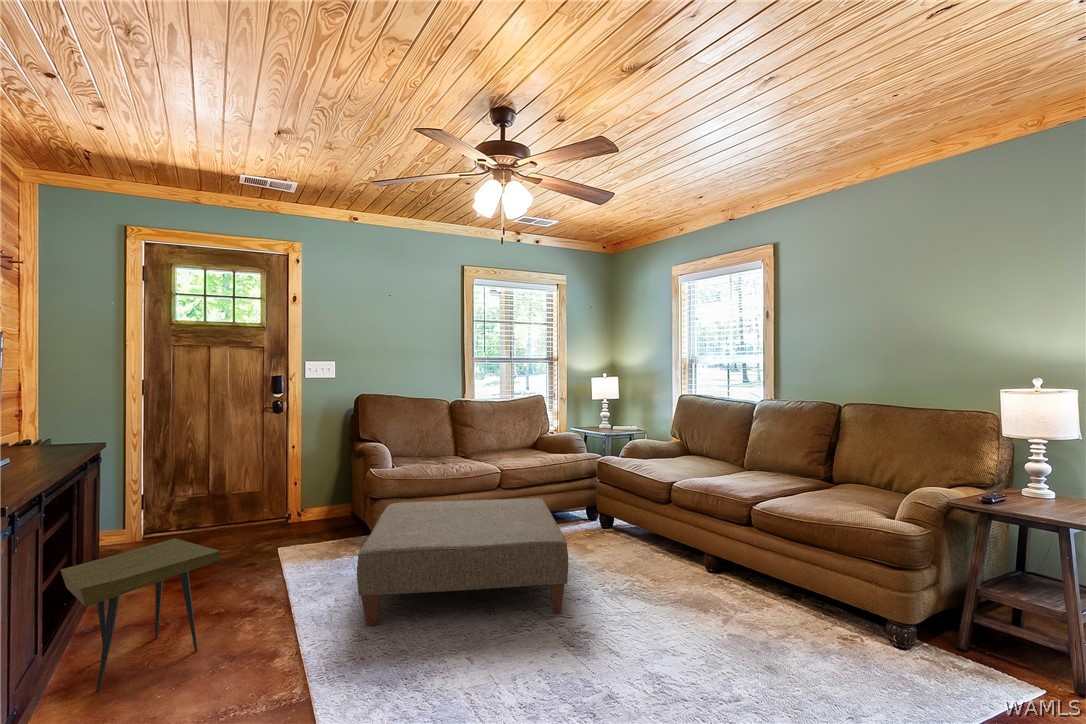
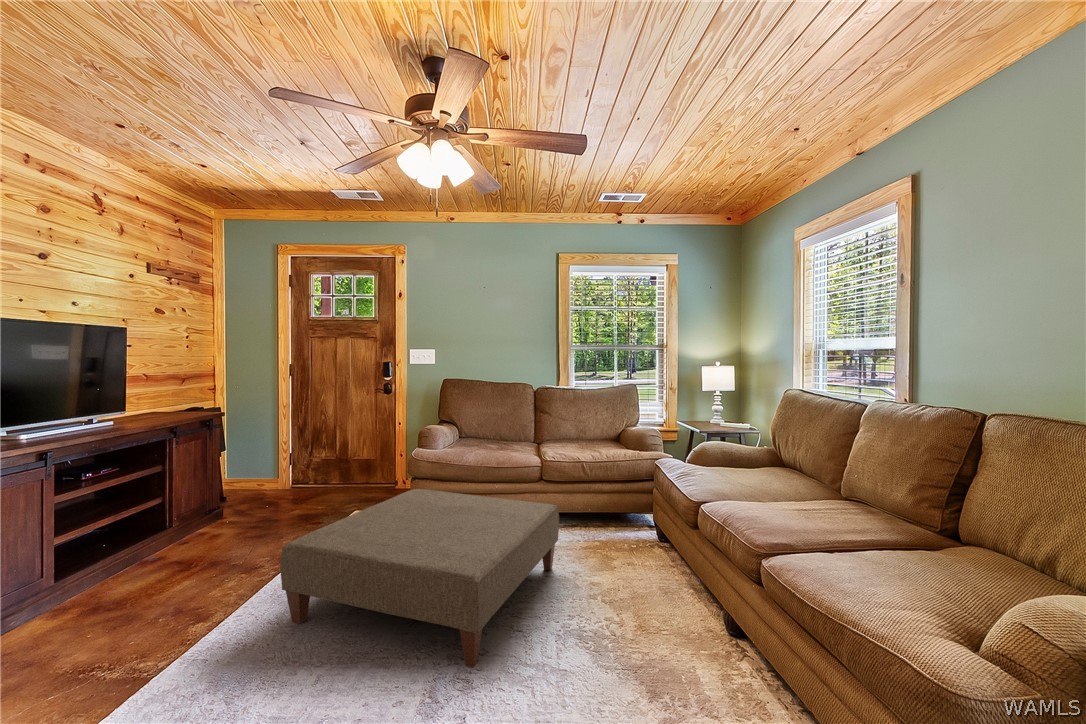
side table: present [61,538,221,692] -> none [29,502,183,633]

